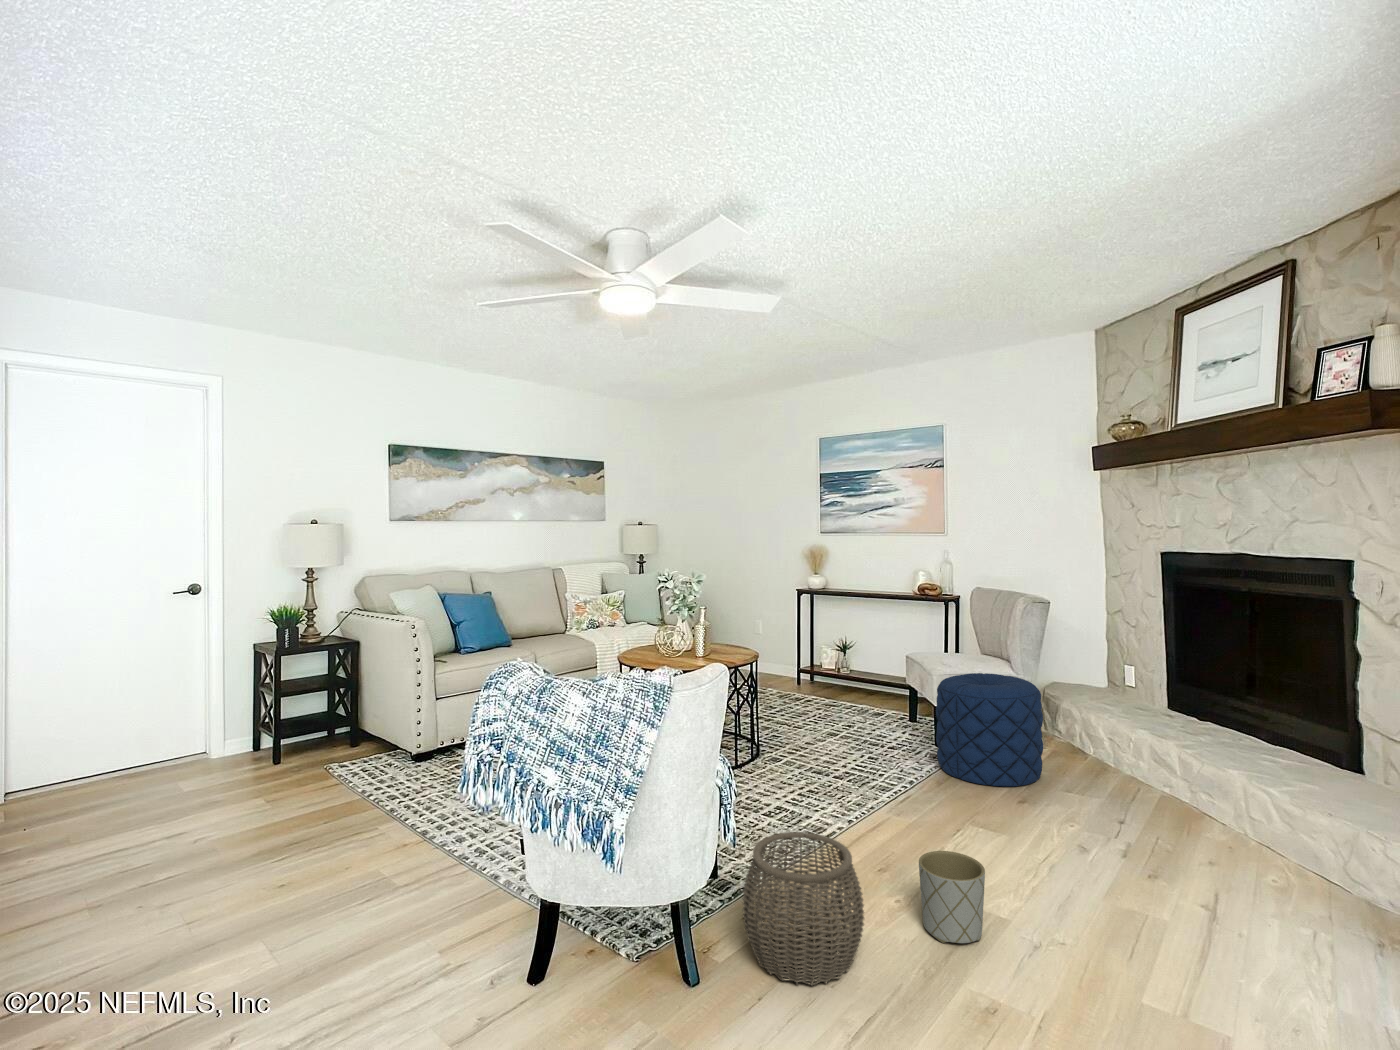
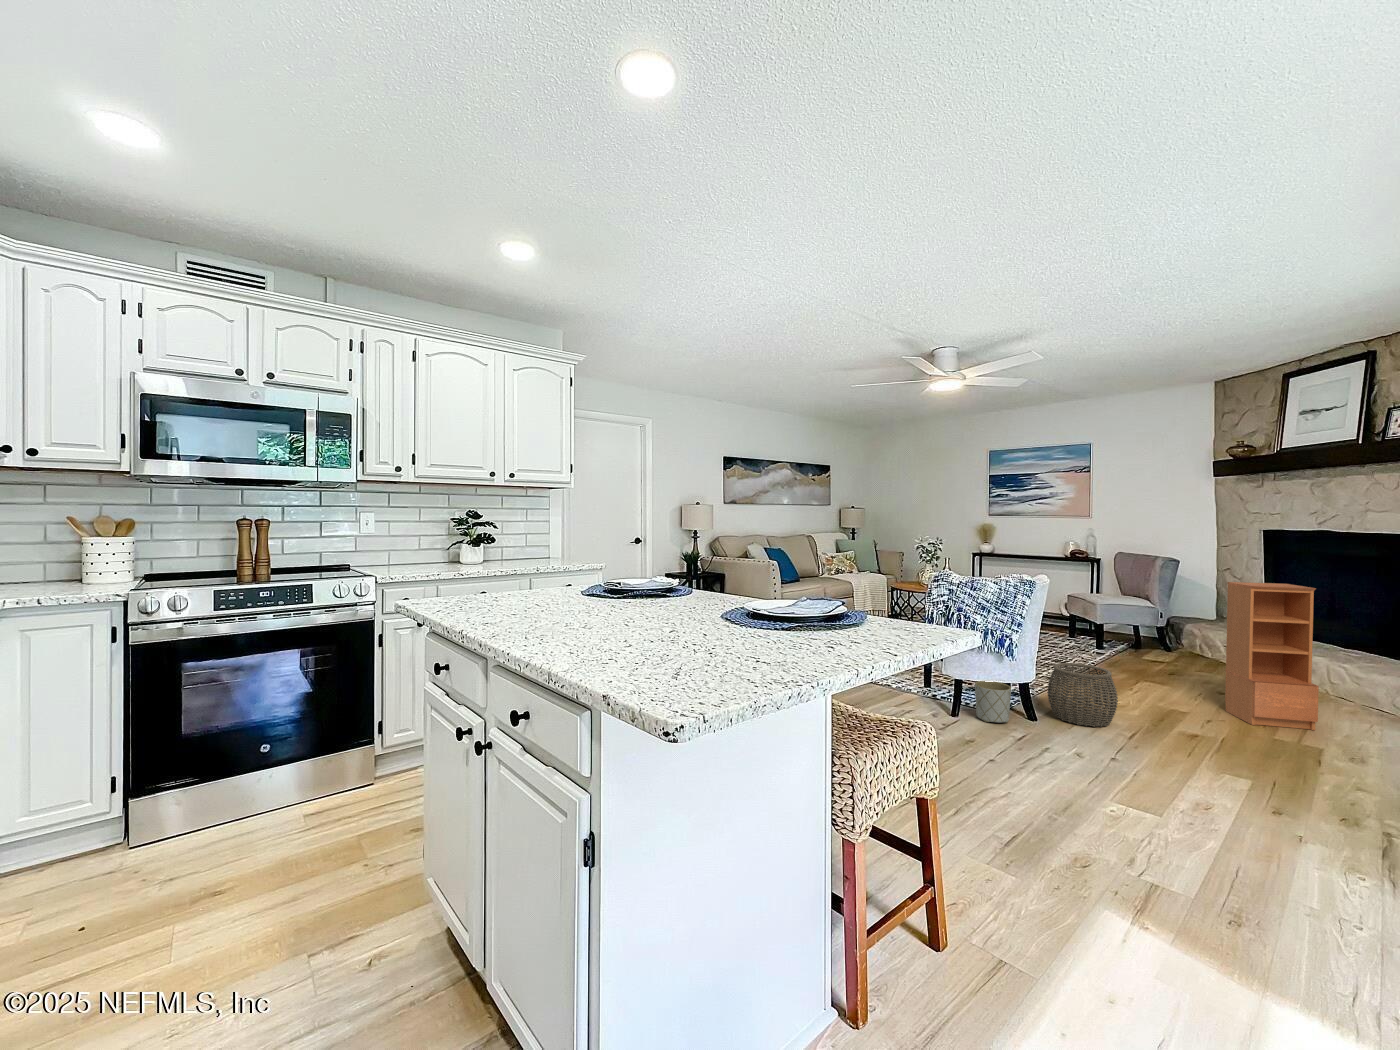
bookcase: none [1075,656,1225,948] -> present [1225,582,1319,730]
pouf: present [936,673,1043,787] -> none [1103,604,1180,670]
planter: present [919,851,985,943] -> present [975,681,1011,723]

